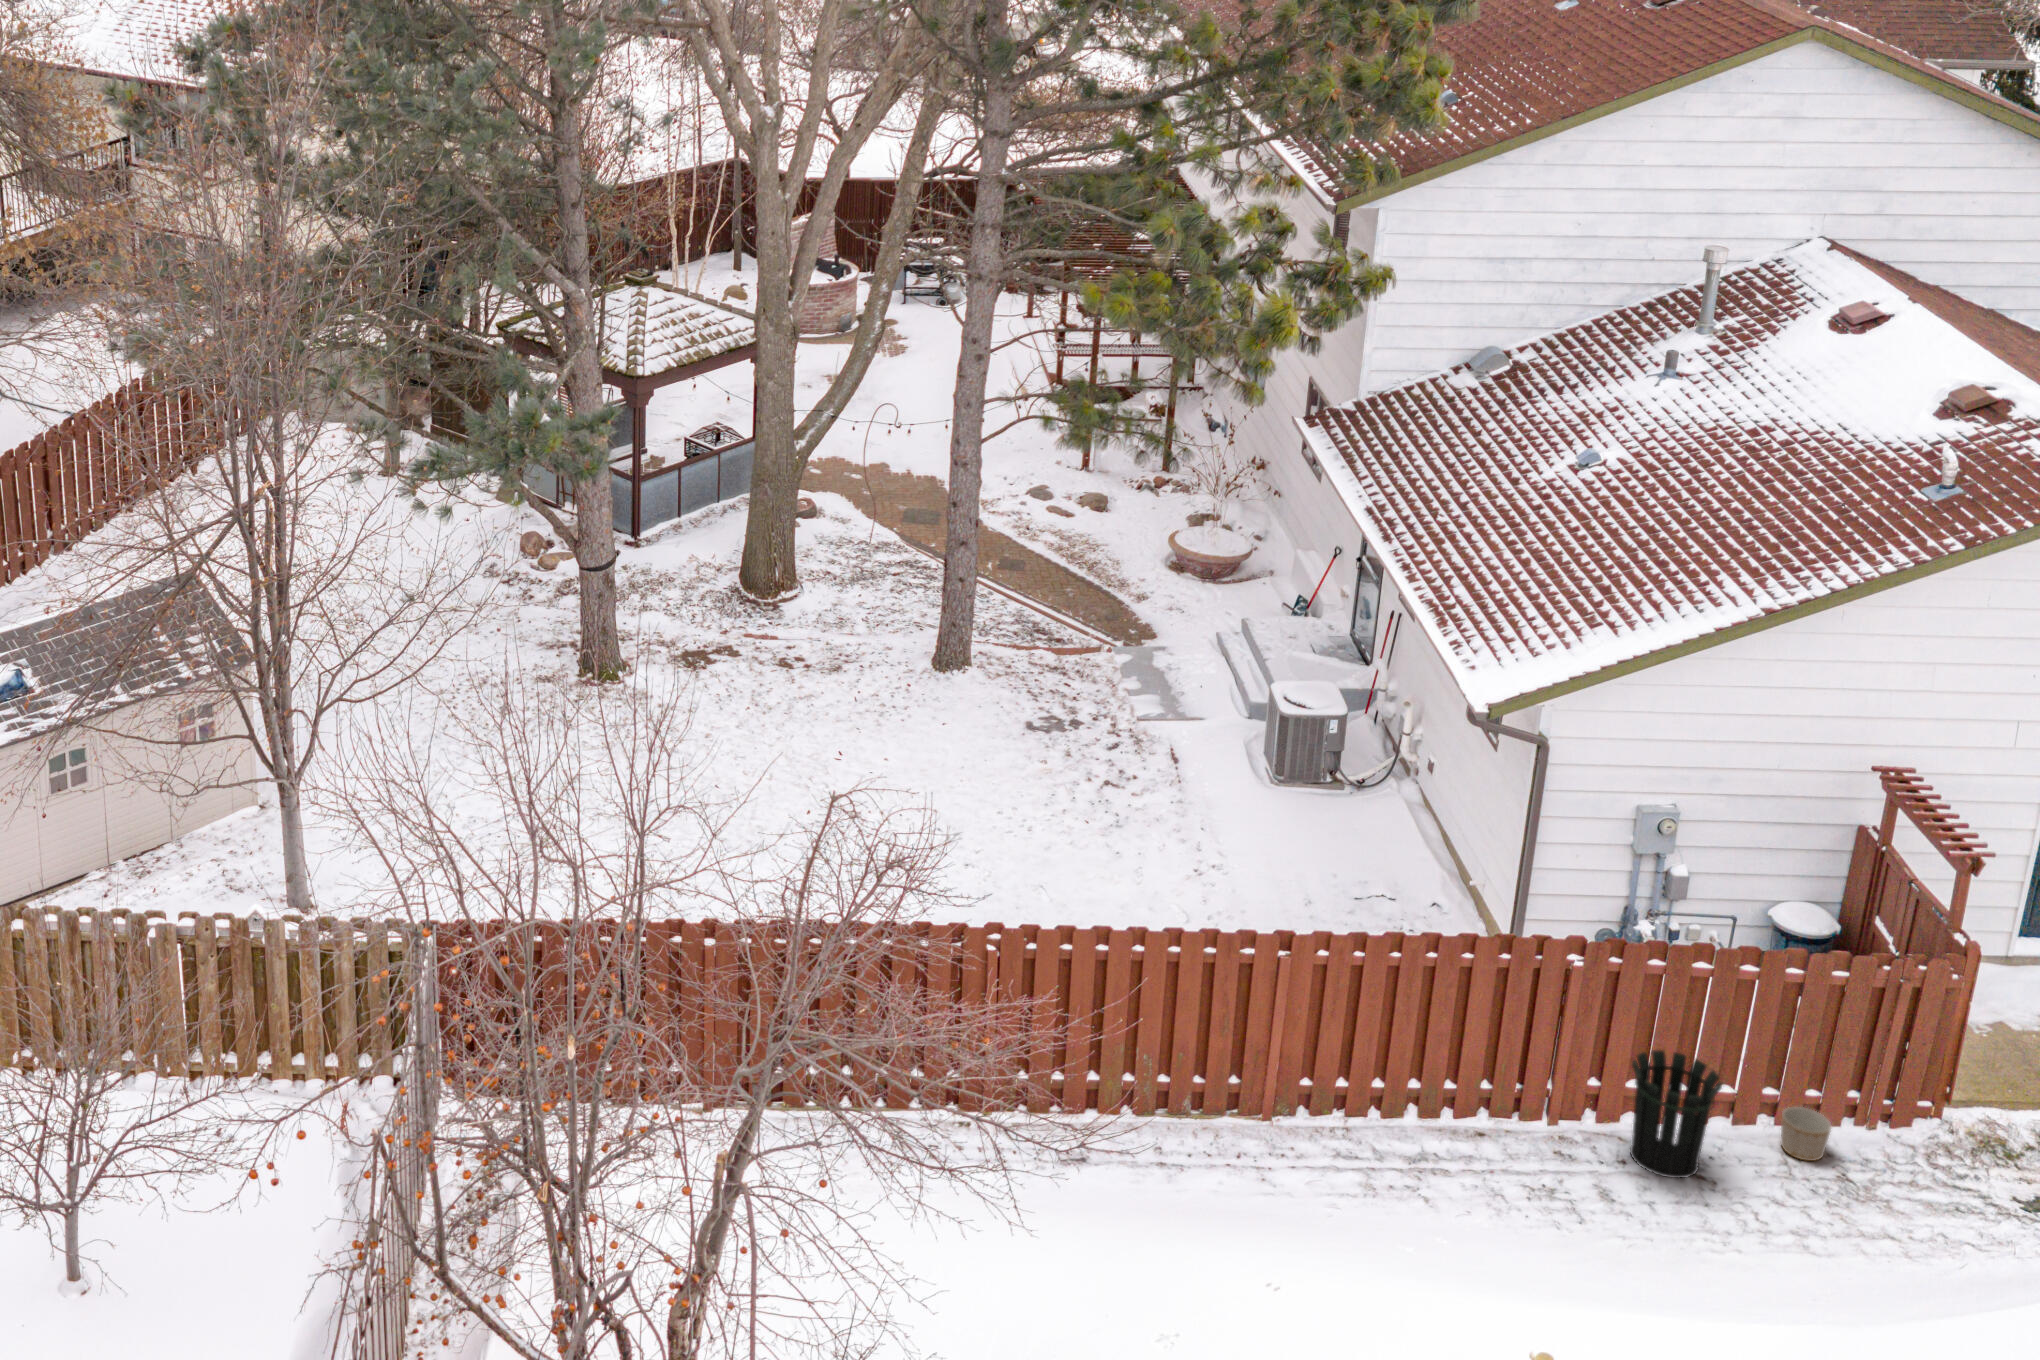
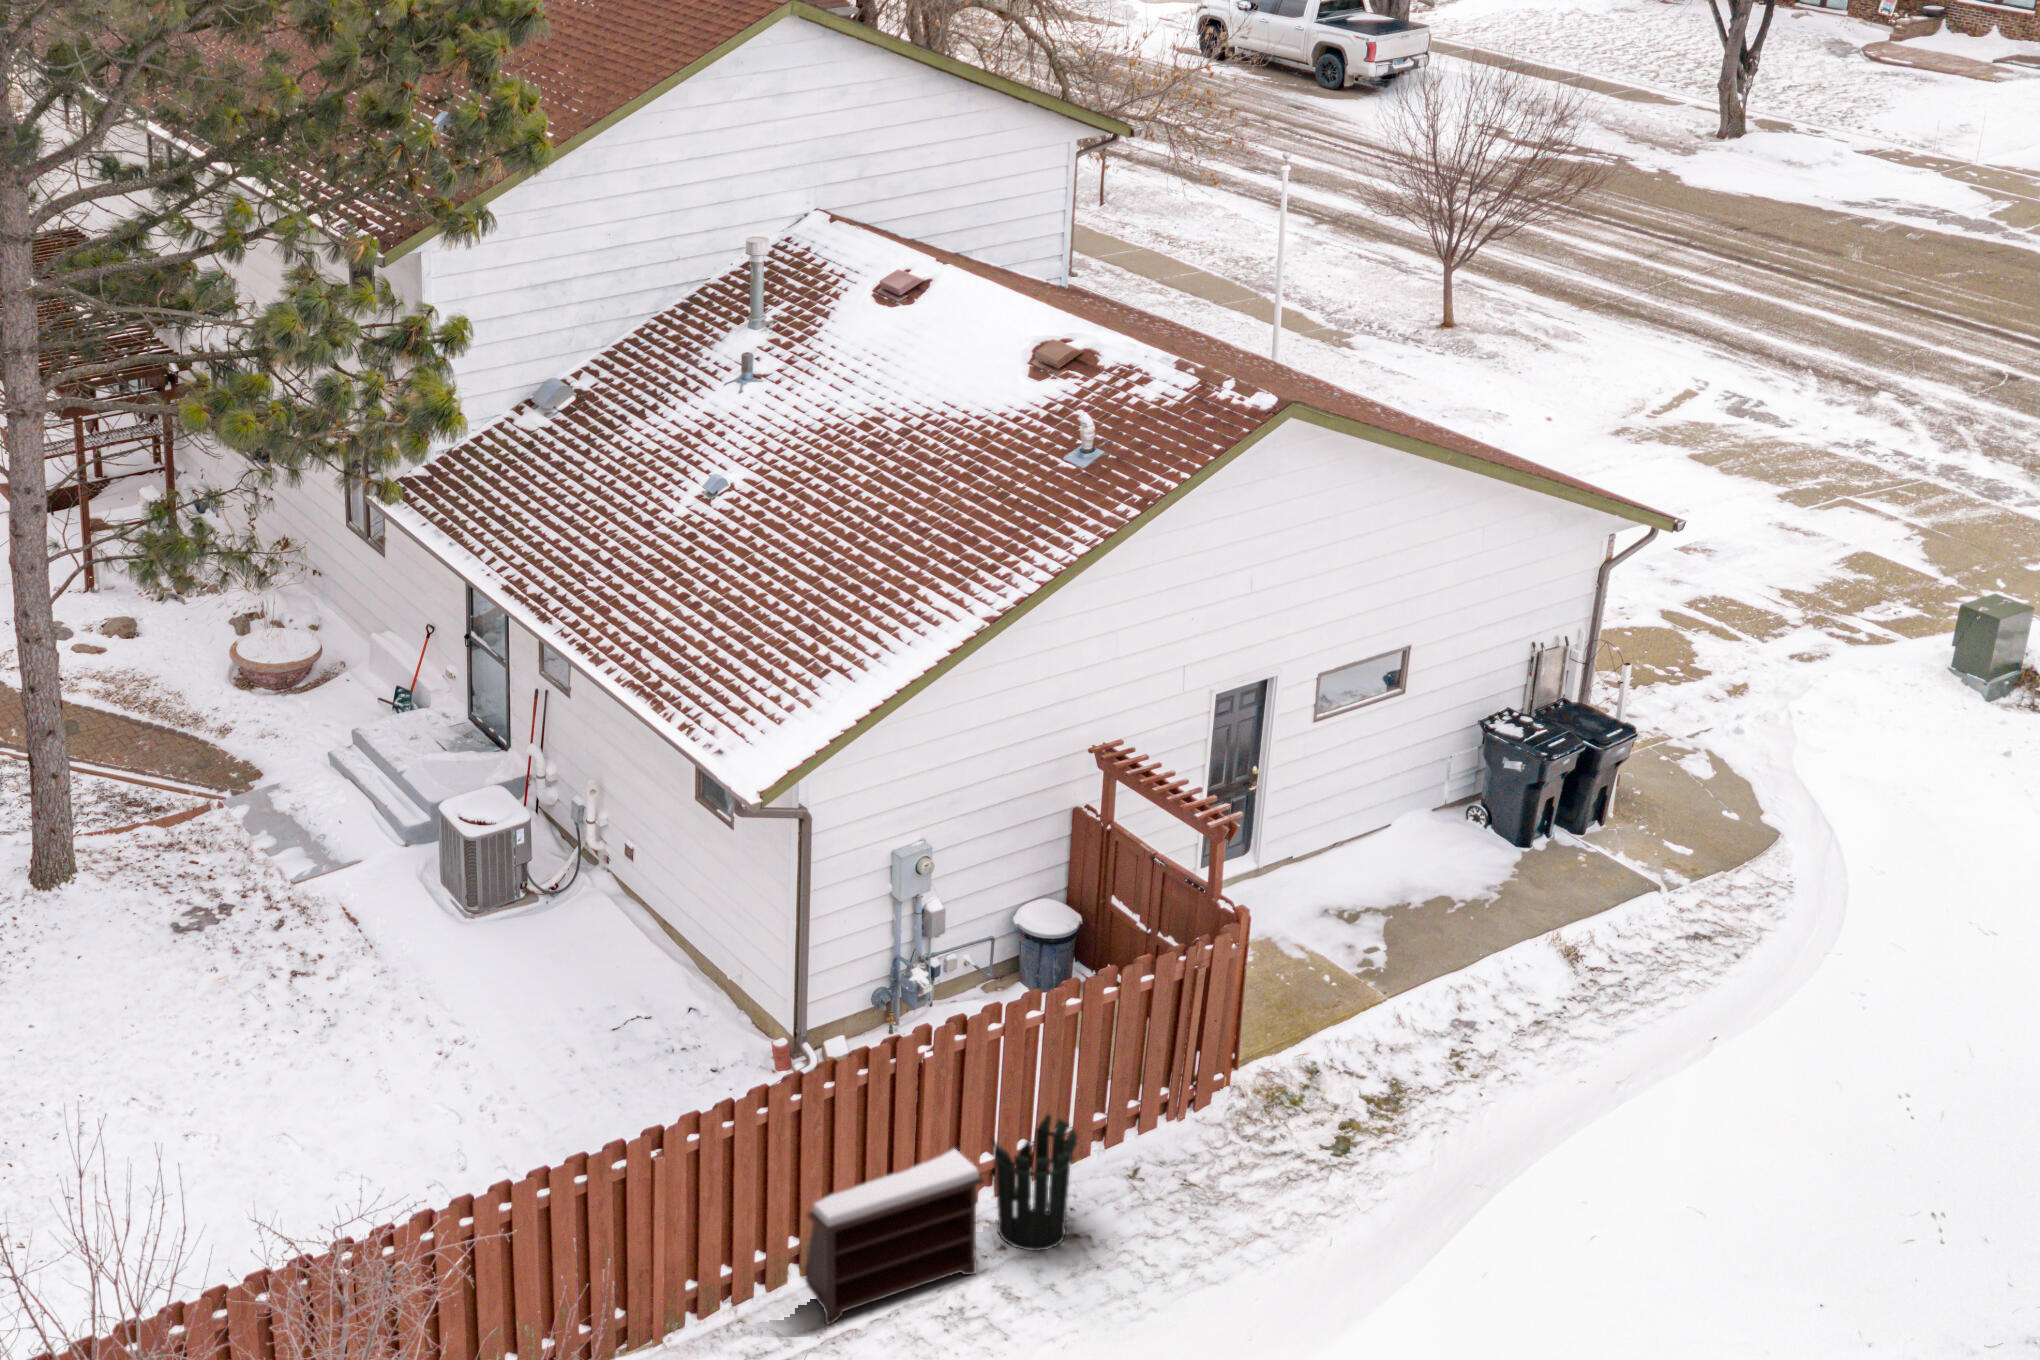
bench: none [1413,1033,1606,1171] -> present [805,1149,984,1325]
planter: present [1781,1107,1831,1161] -> none [1109,1124,1156,1180]

